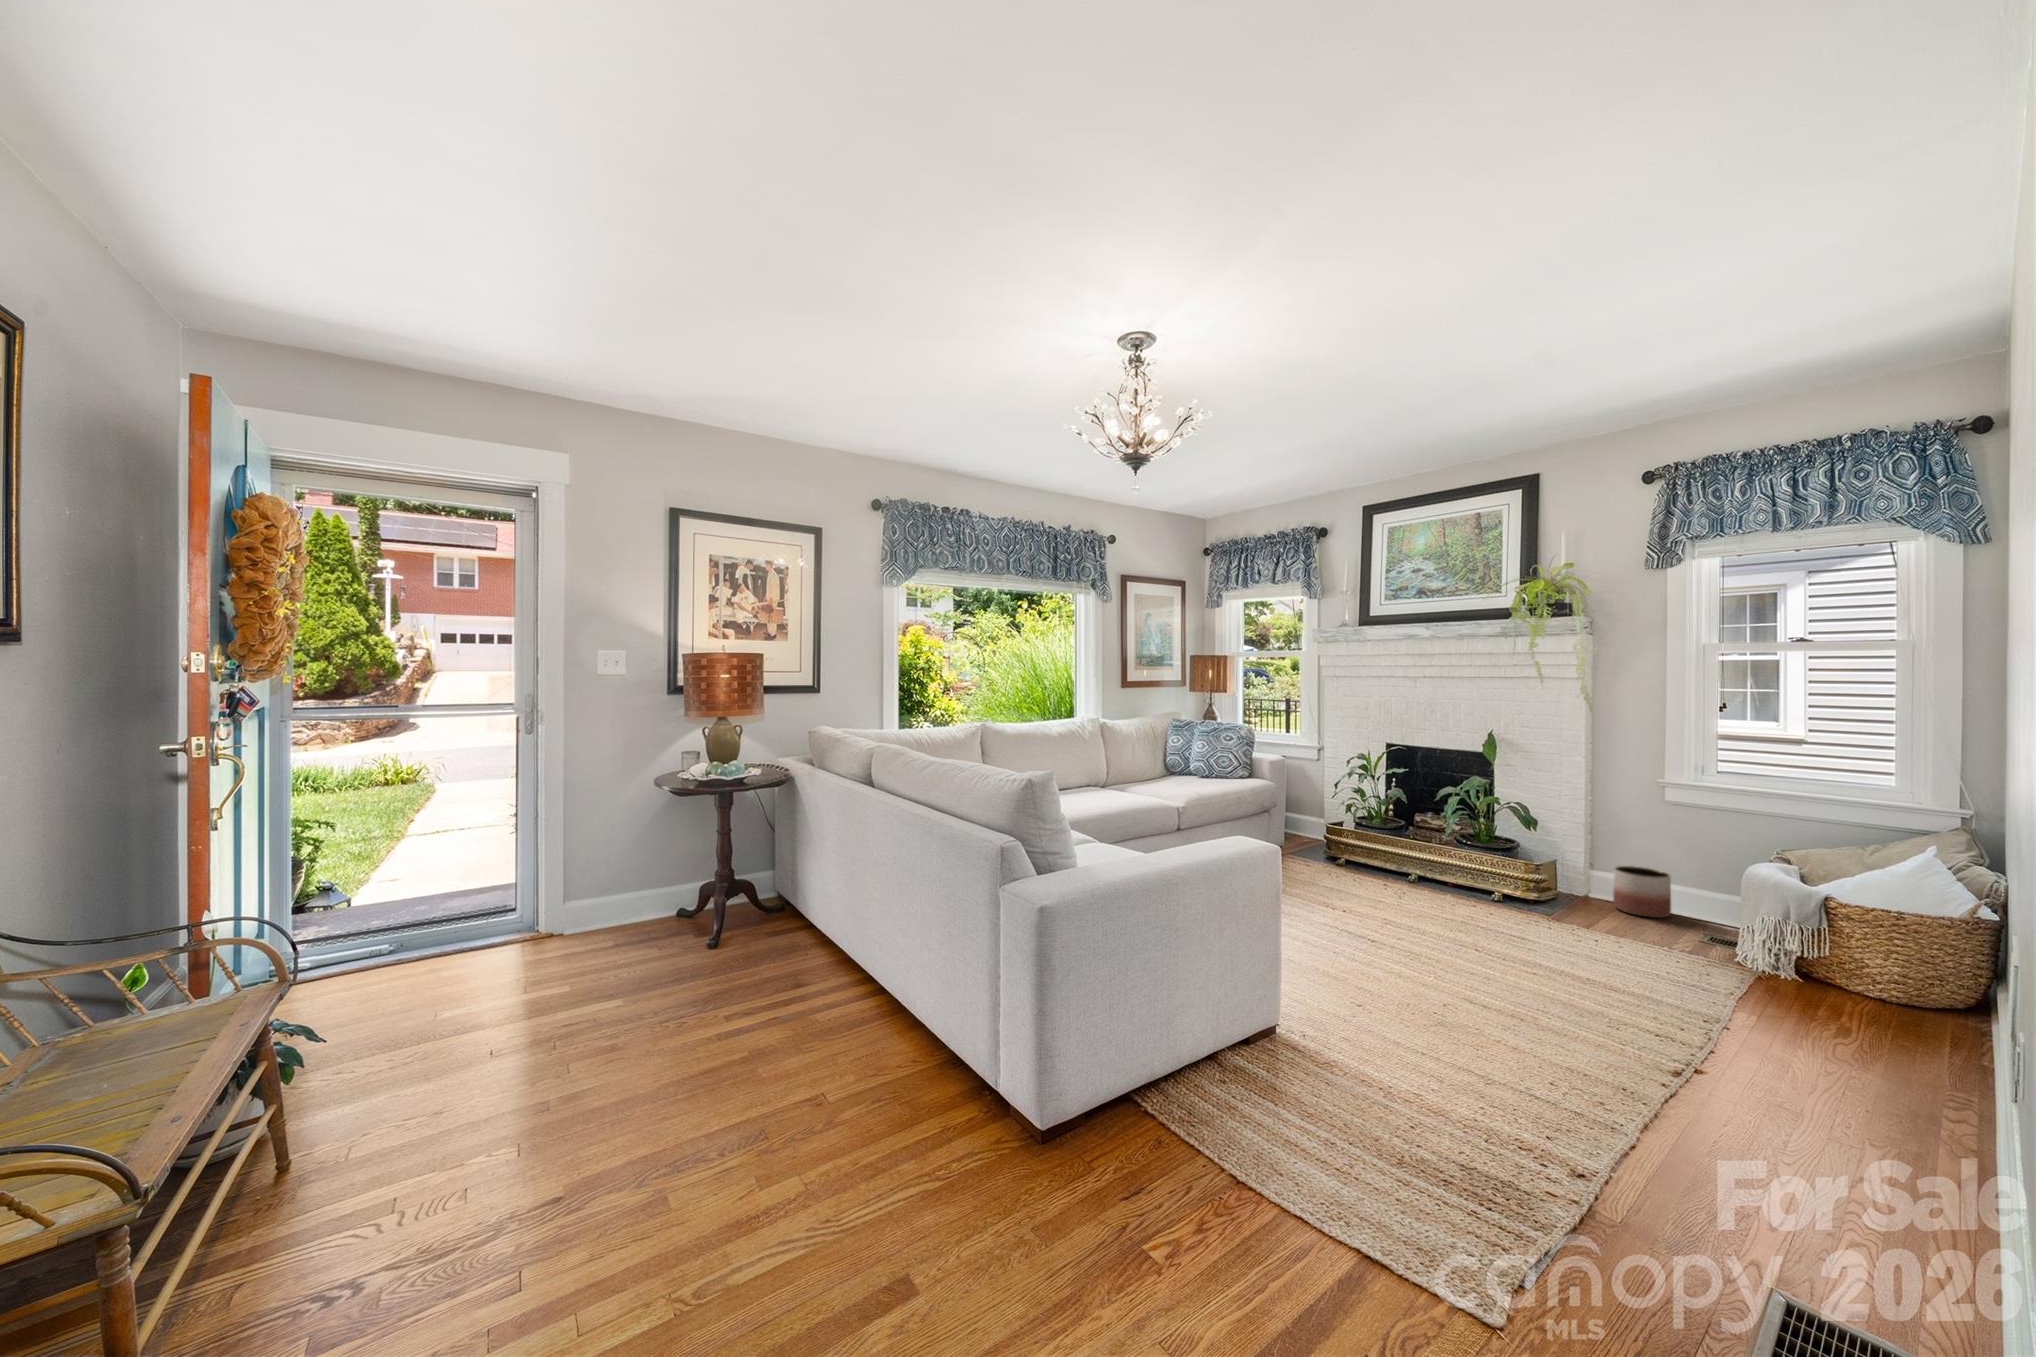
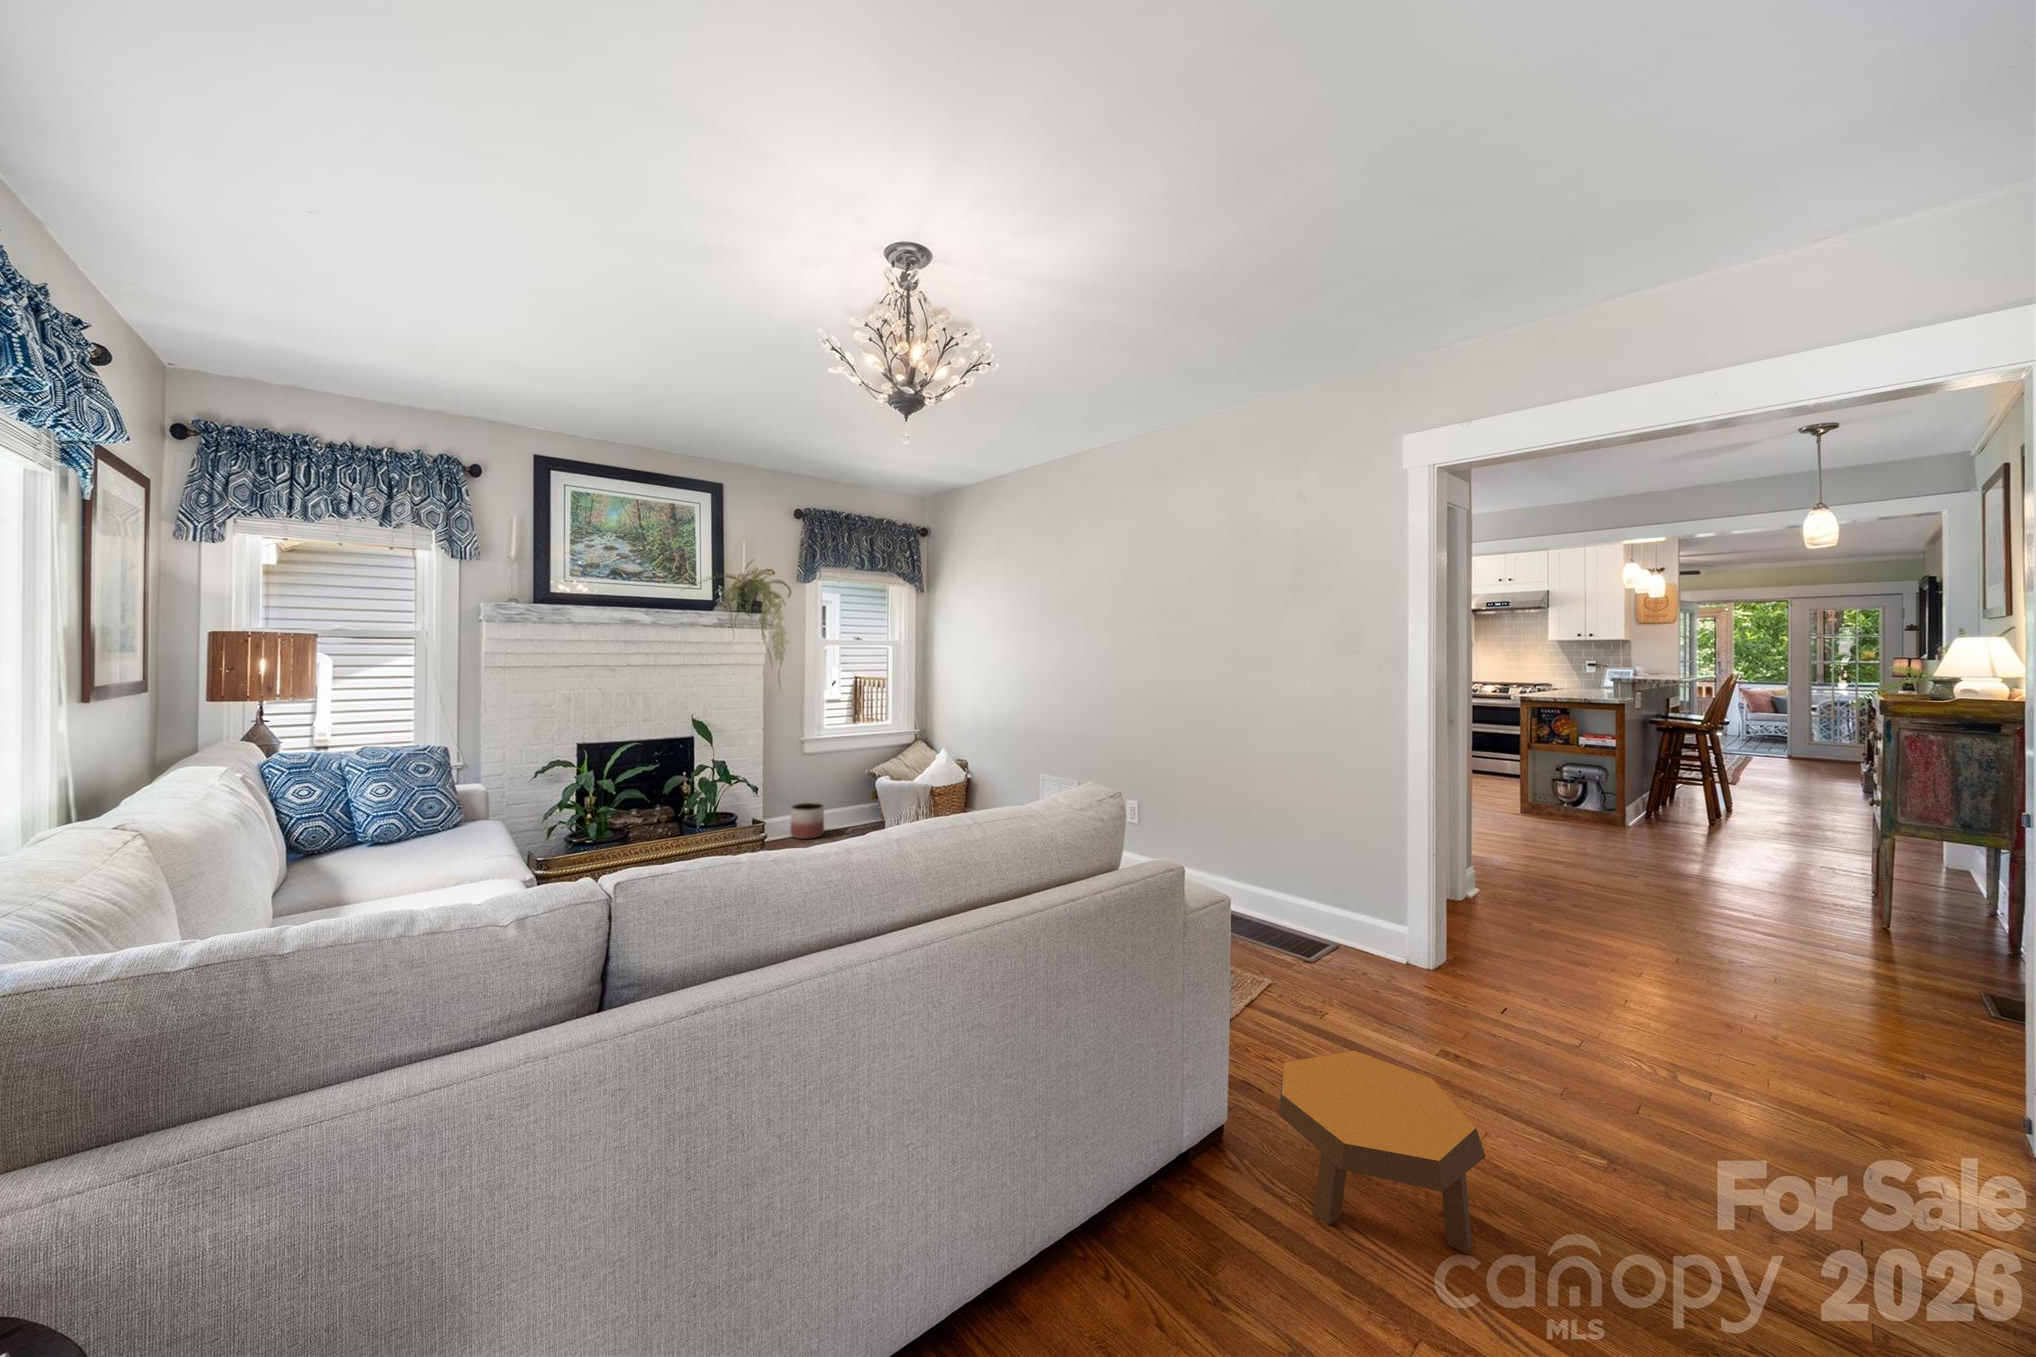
footstool: none [840,1050,1045,1283] -> present [1278,1051,1486,1255]

